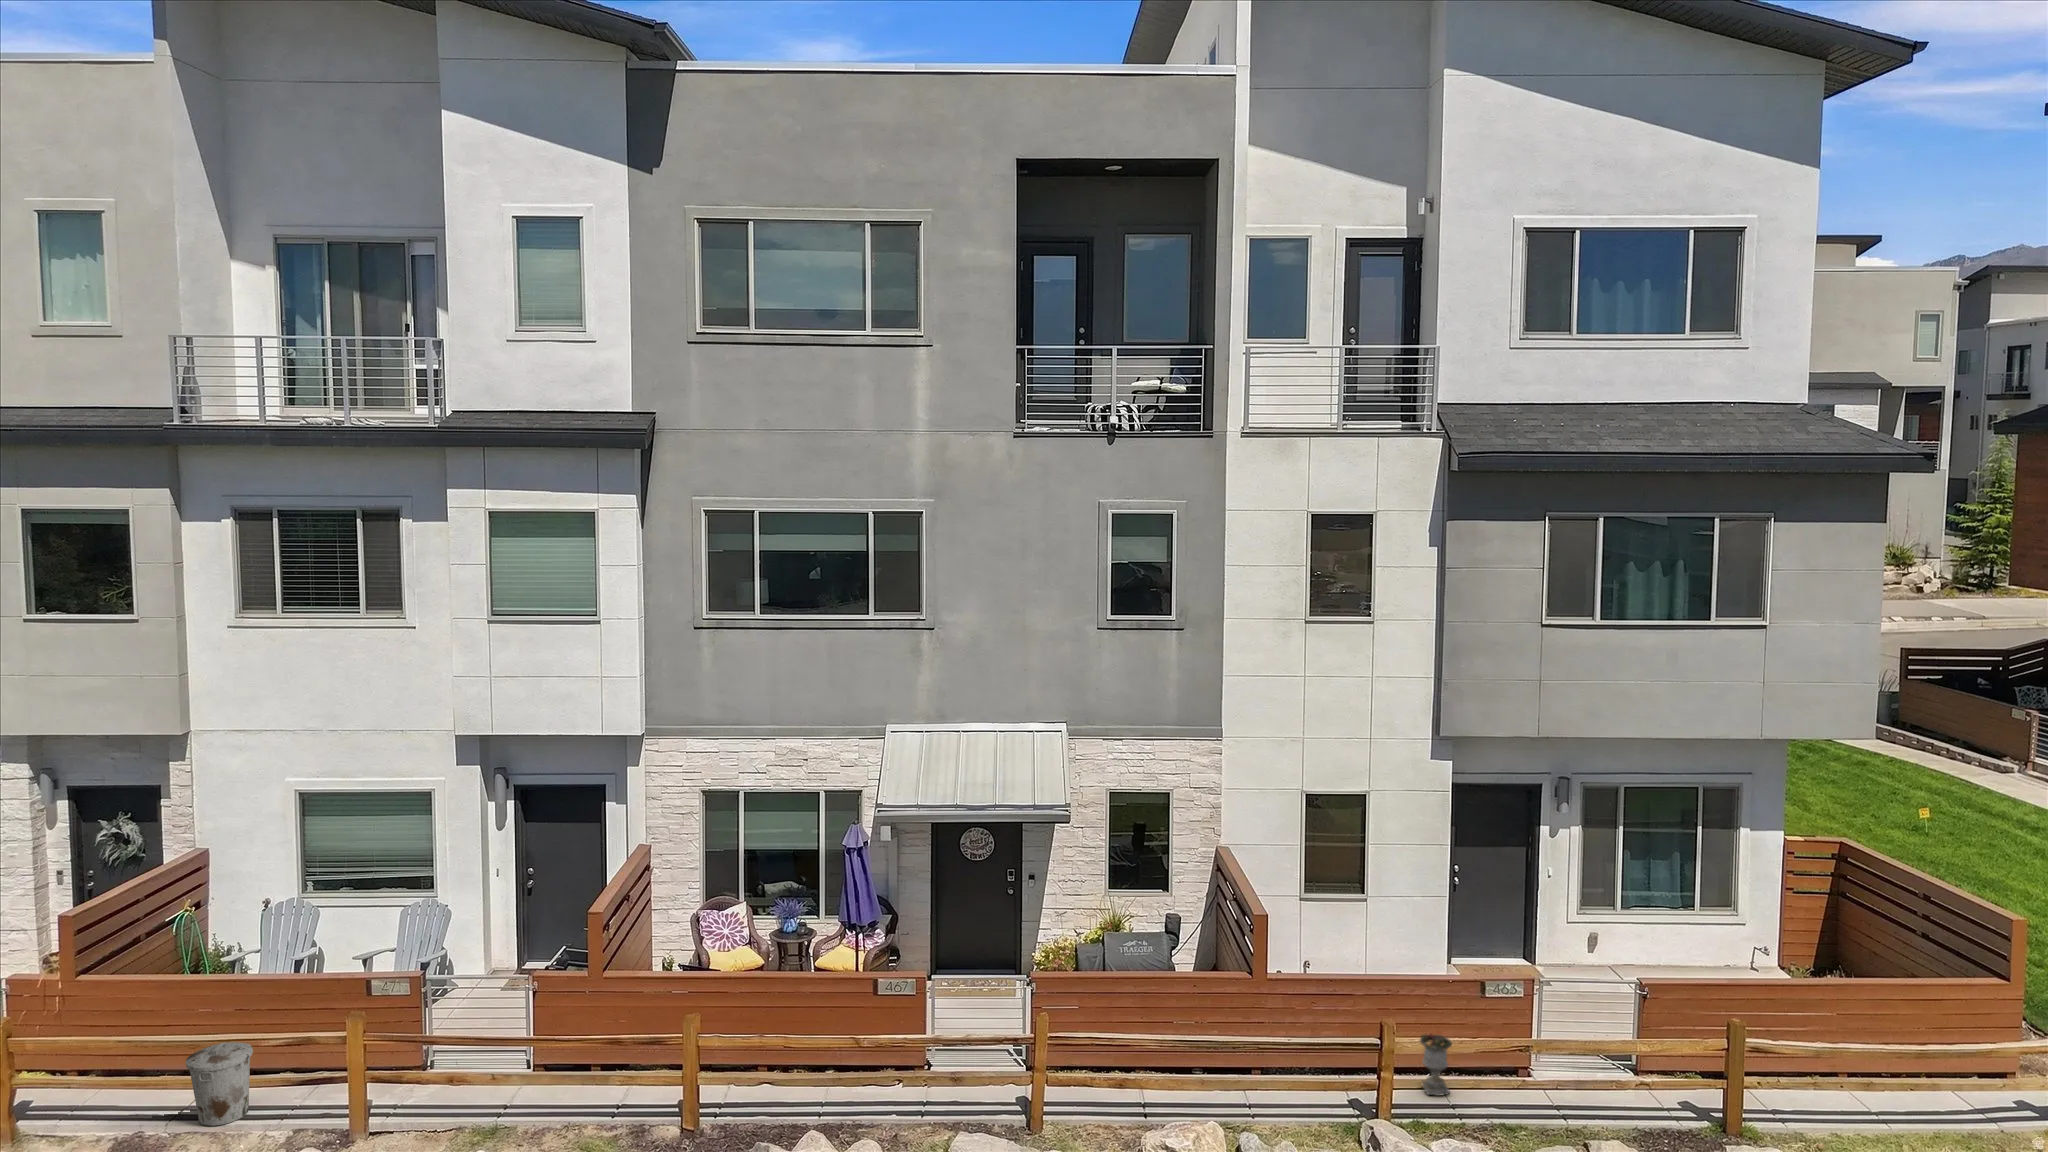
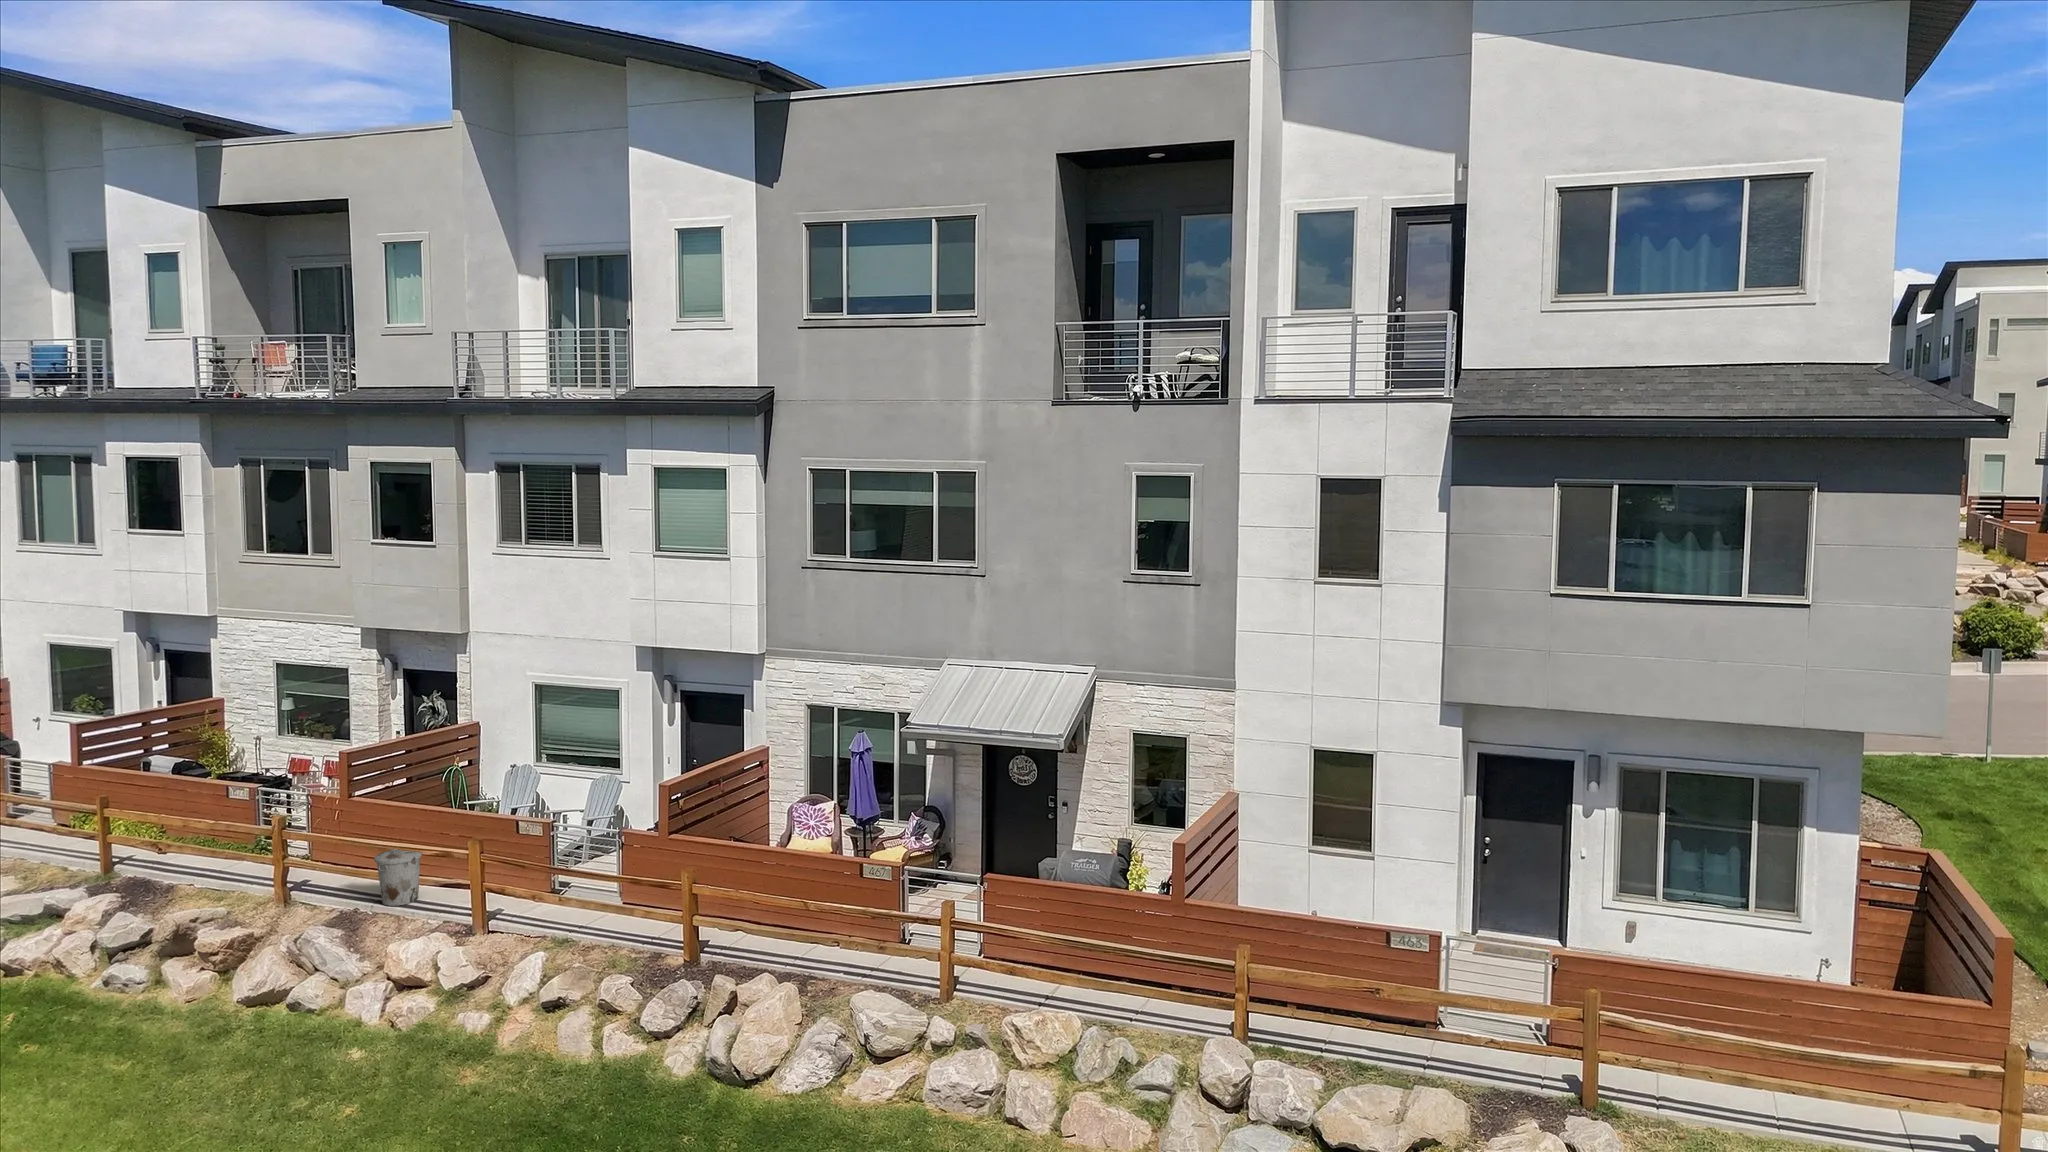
planter: present [1420,1033,1452,1096] -> none [1315,975,1346,1039]

